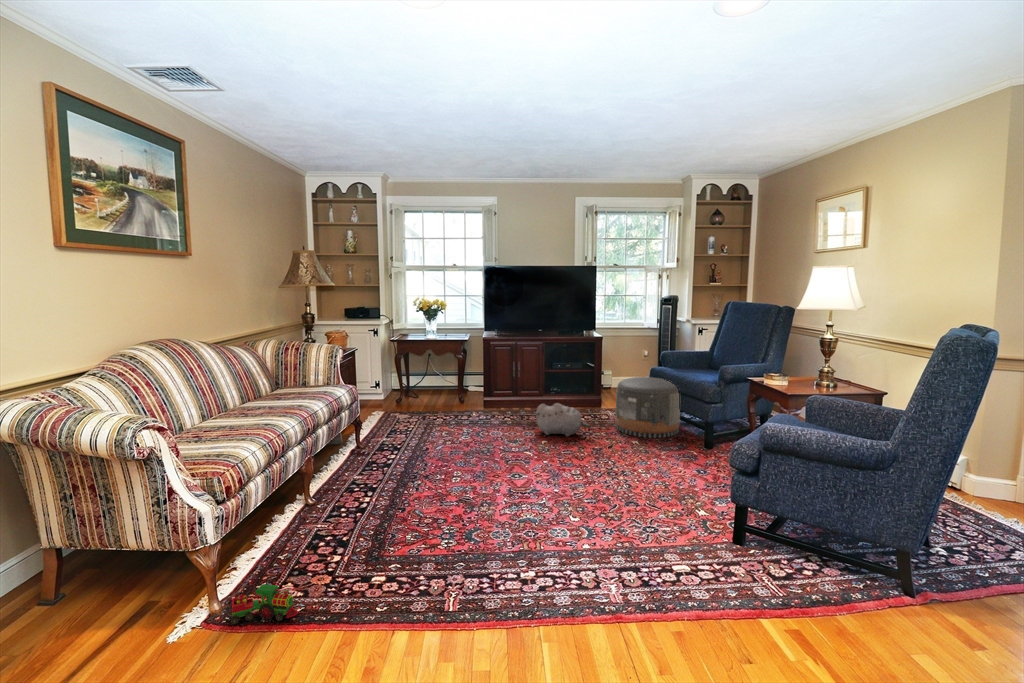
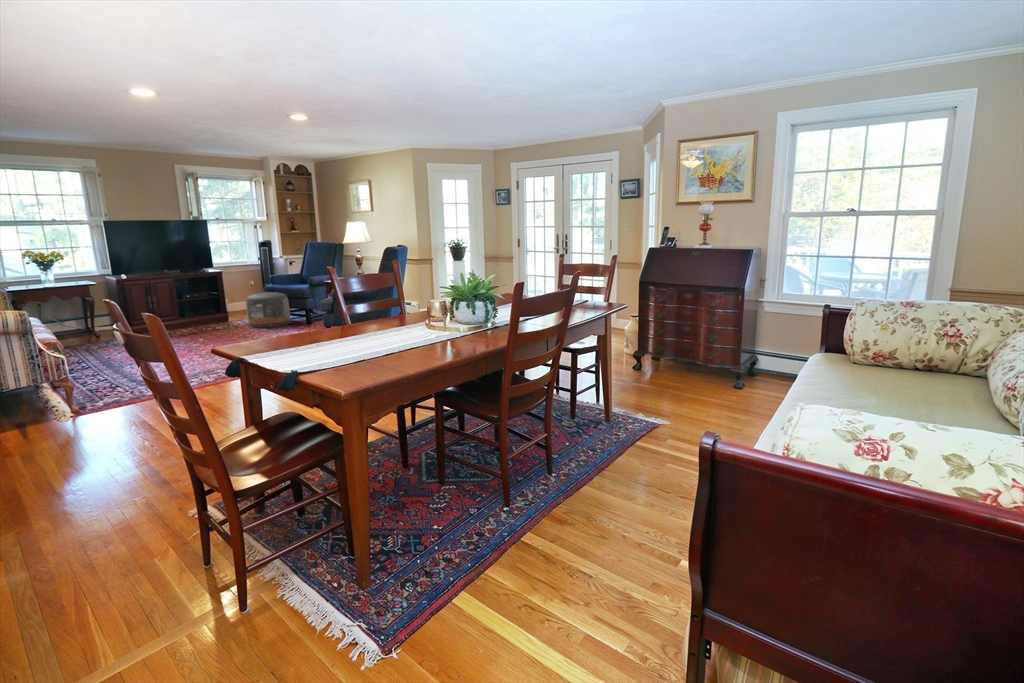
plush toy: present [536,403,591,436] -> none [192,314,235,336]
toy train: present [230,584,298,625] -> none [88,390,131,410]

